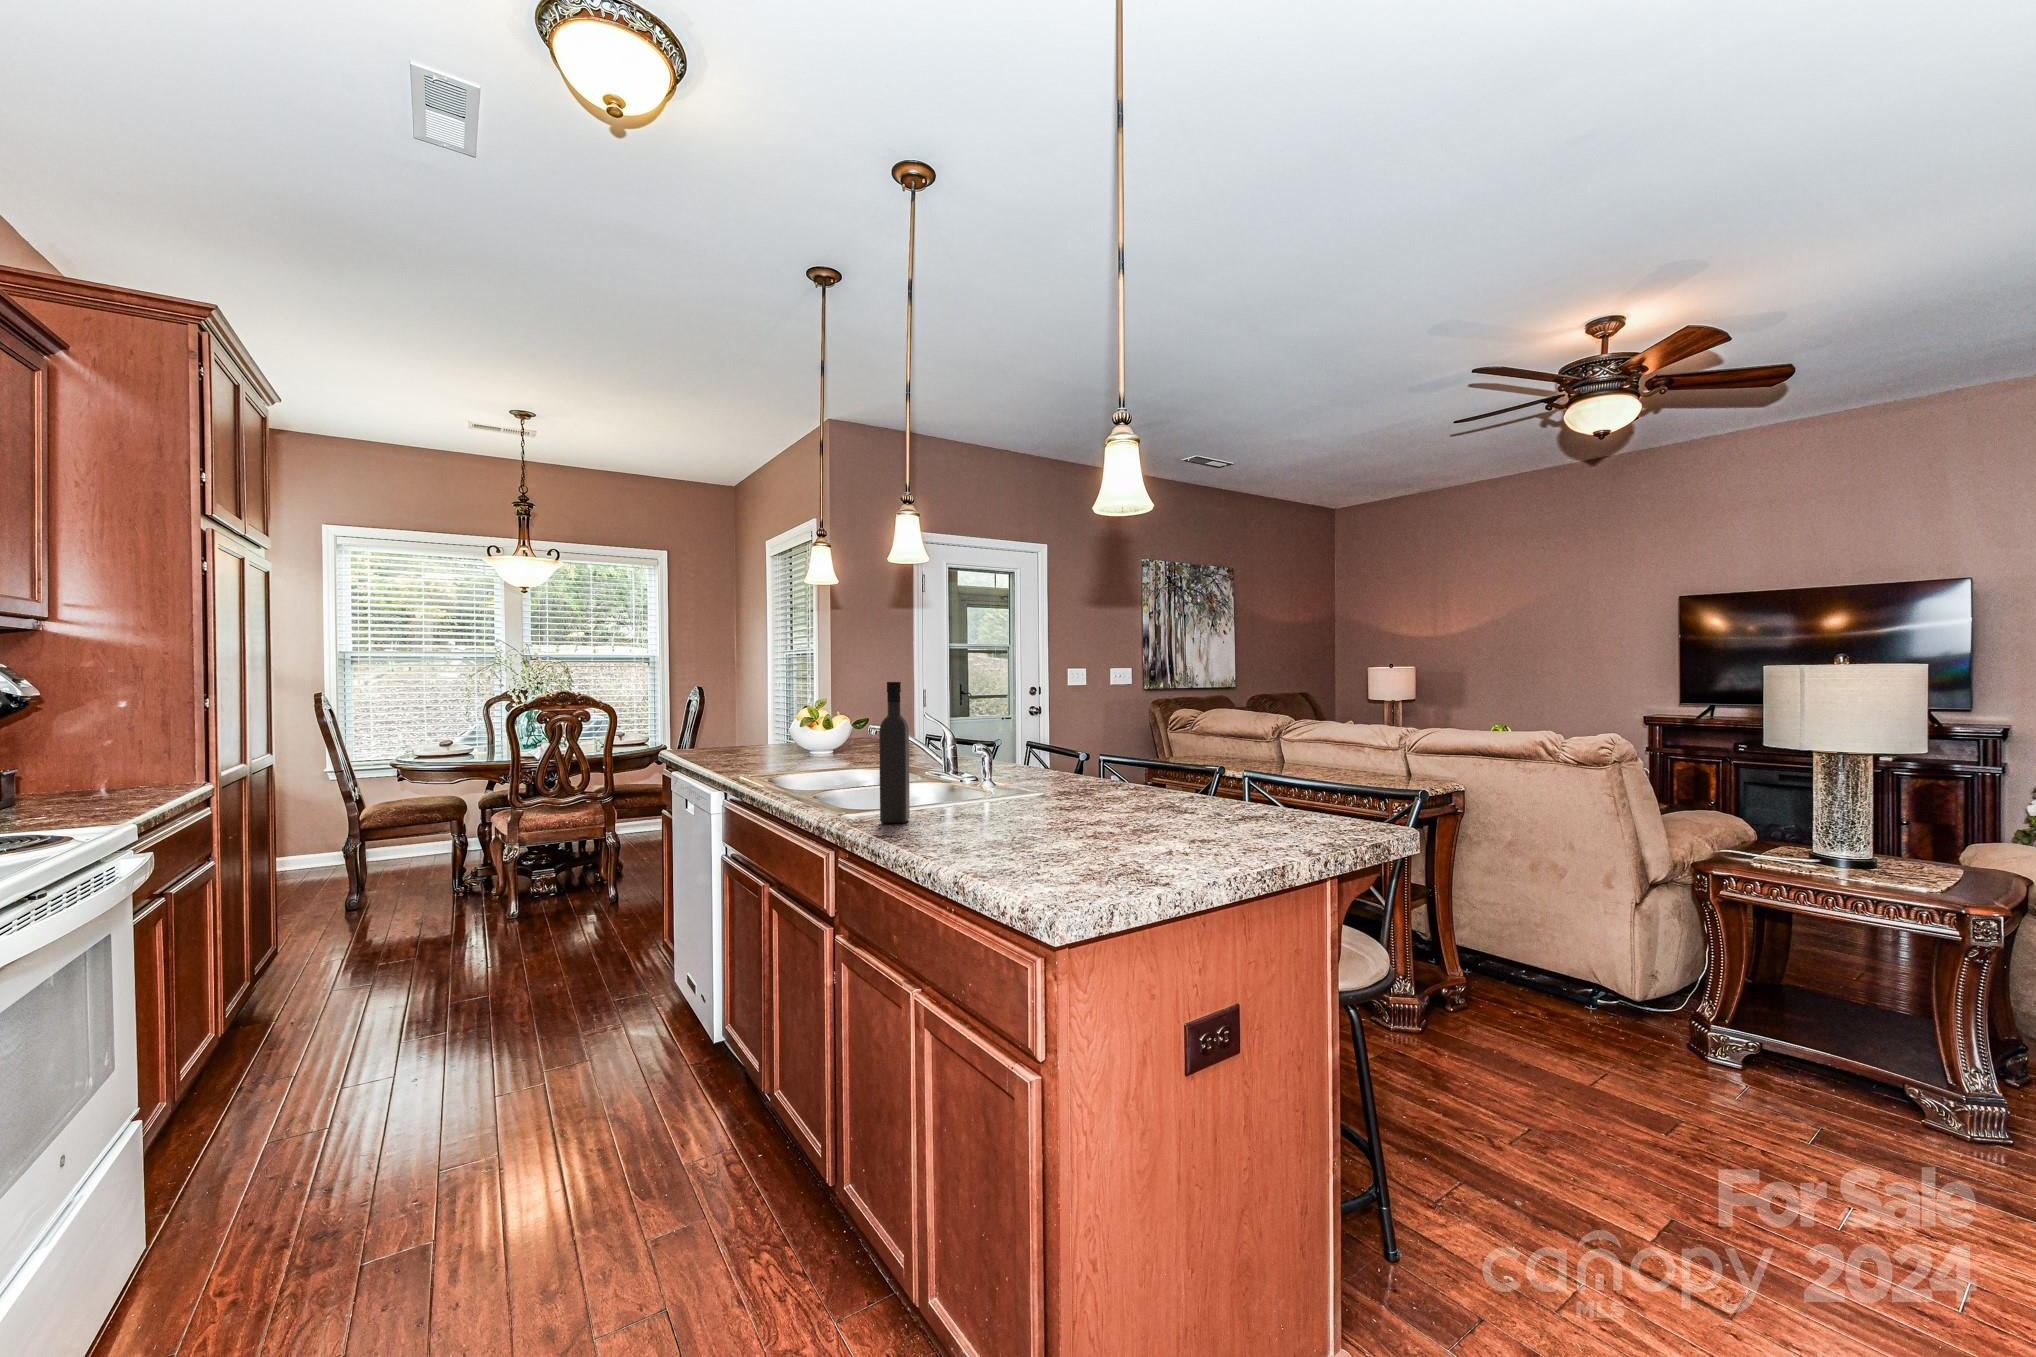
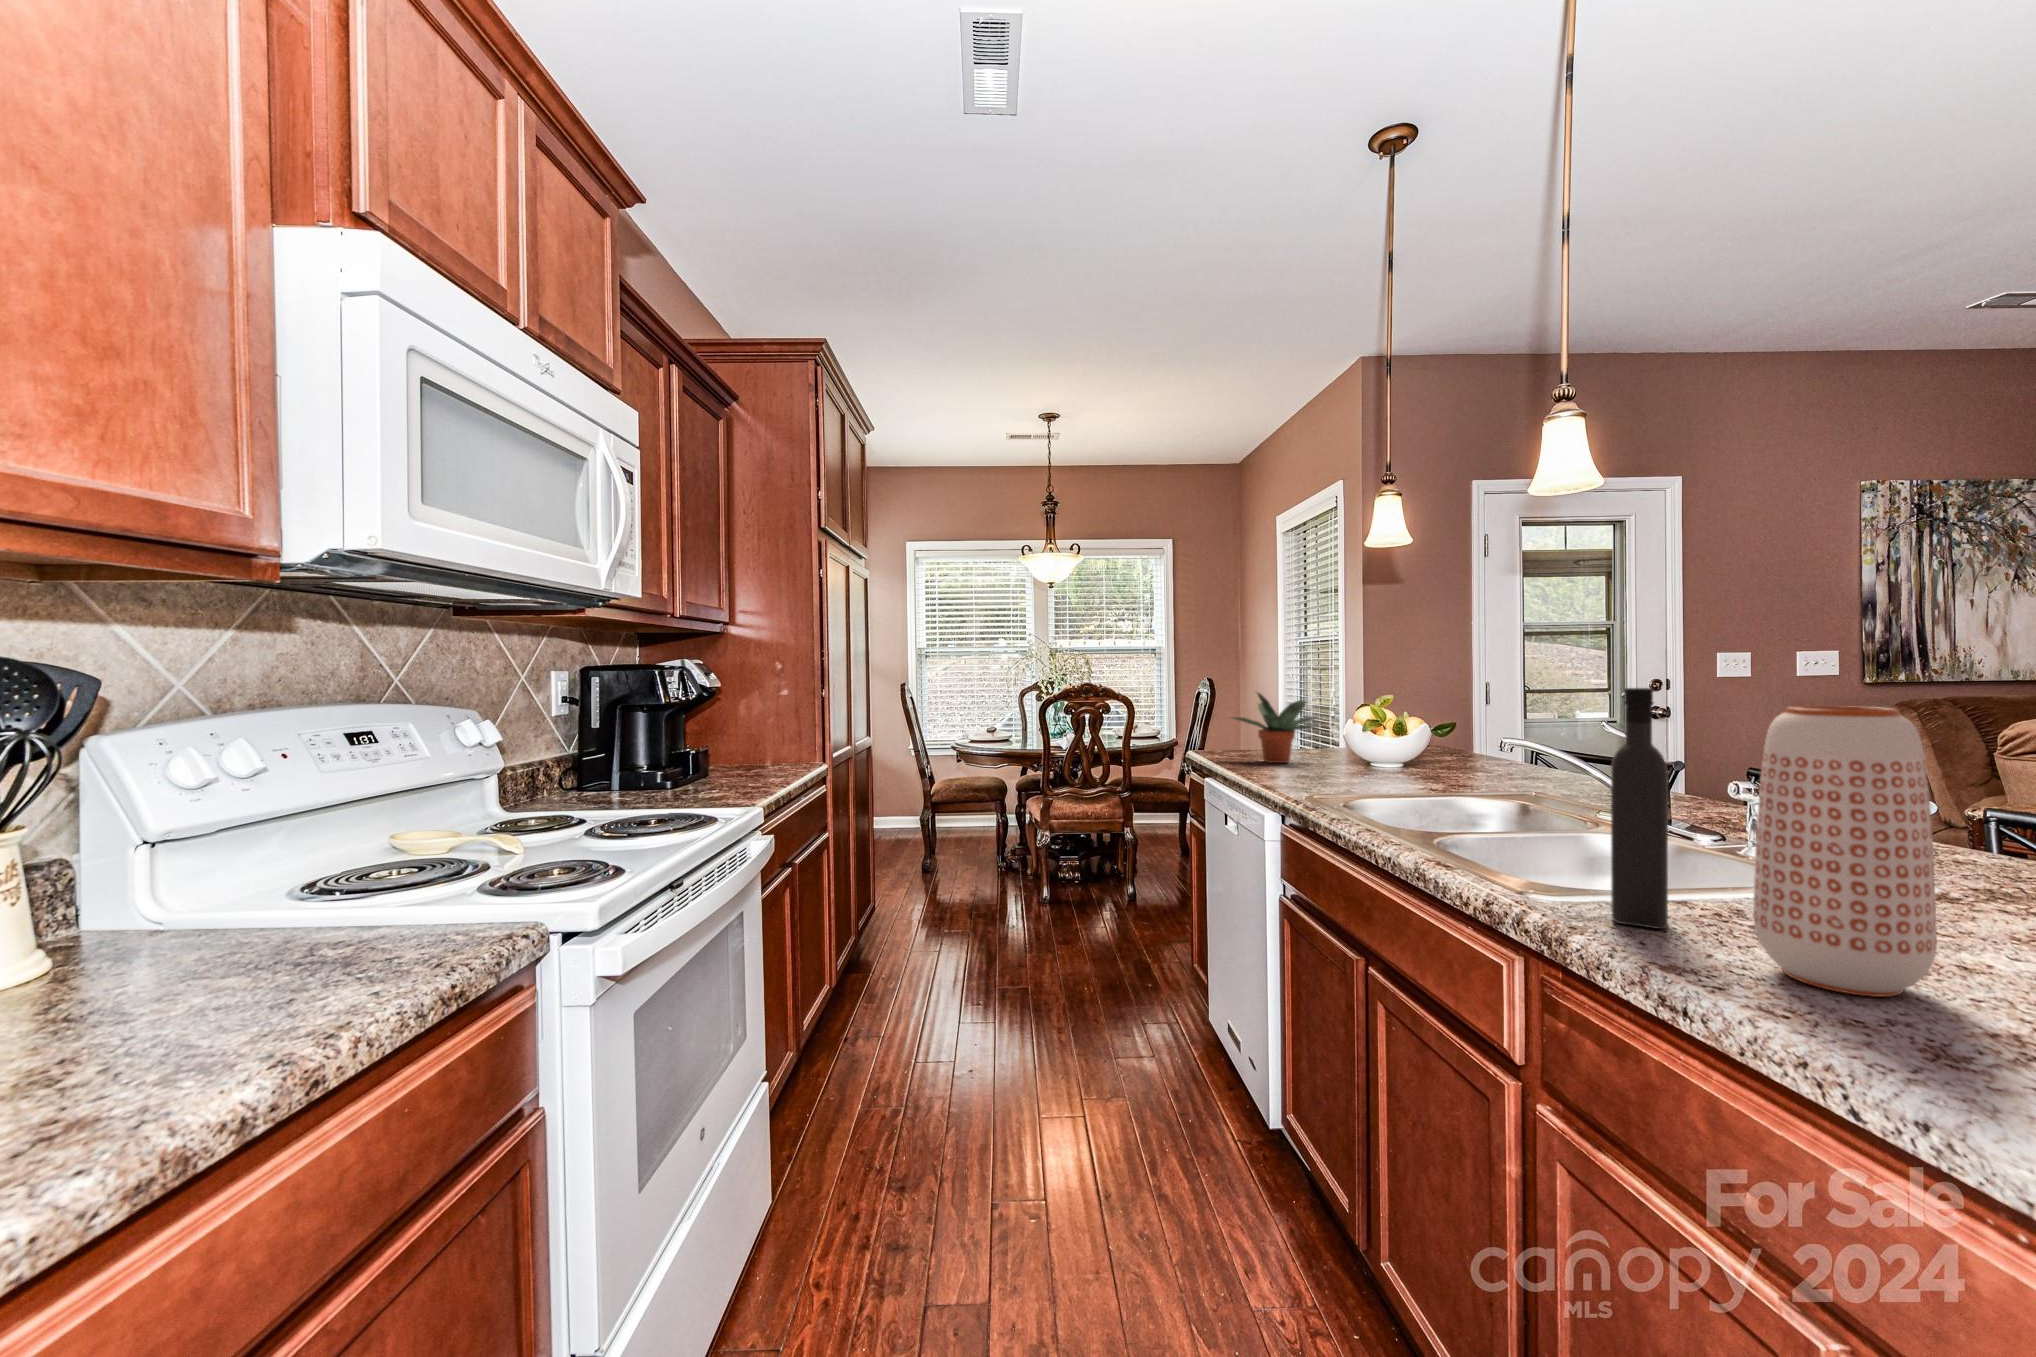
vase: none [927,689,994,836] -> present [1753,706,1937,997]
potted plant: none [695,694,777,756] -> present [1230,693,1317,763]

